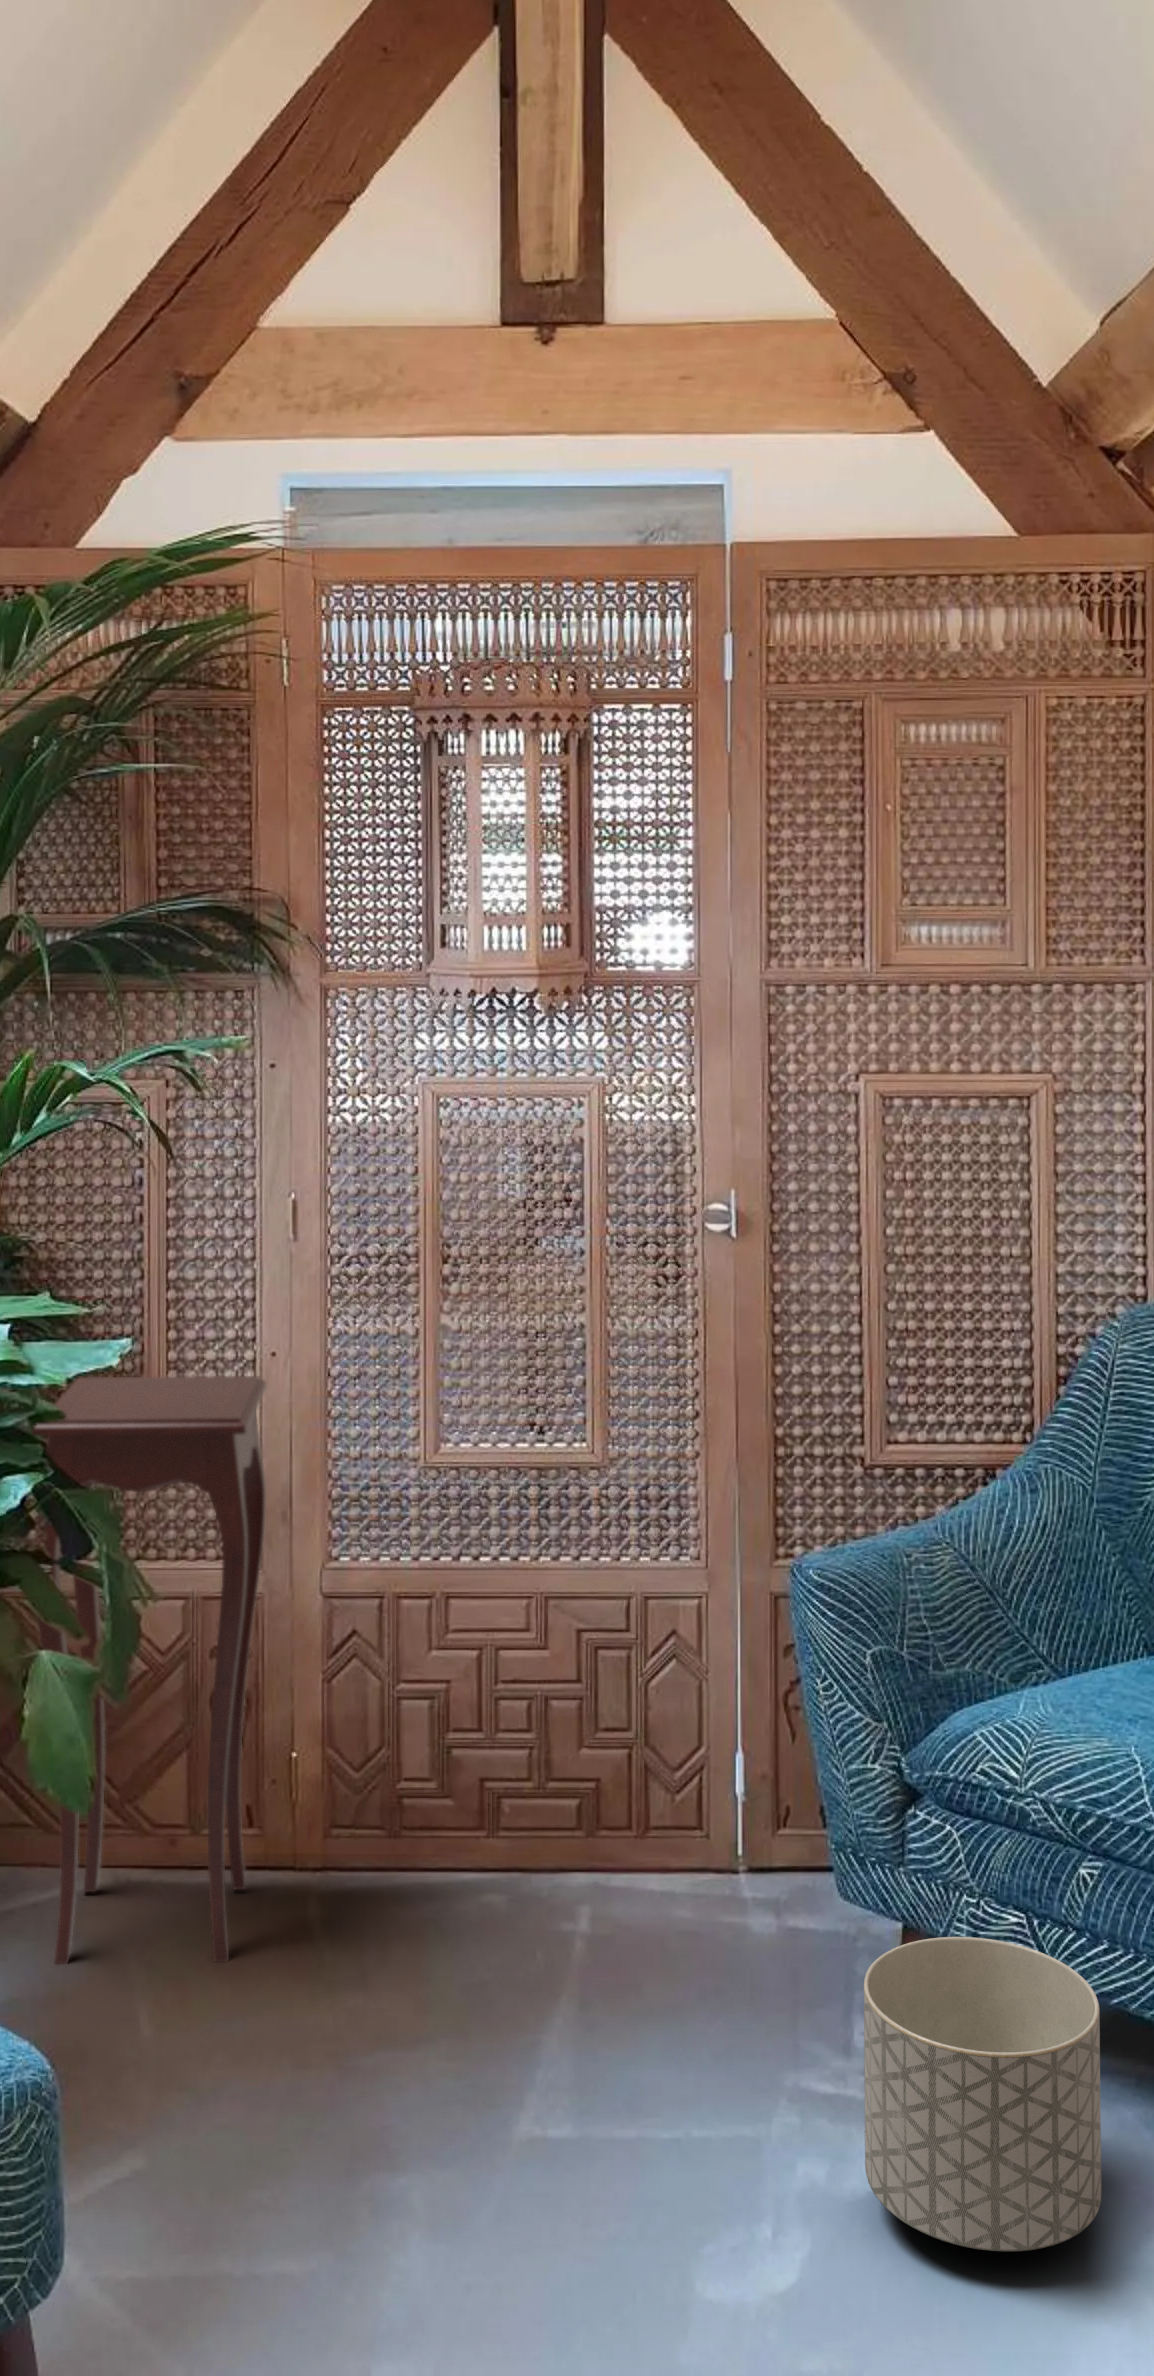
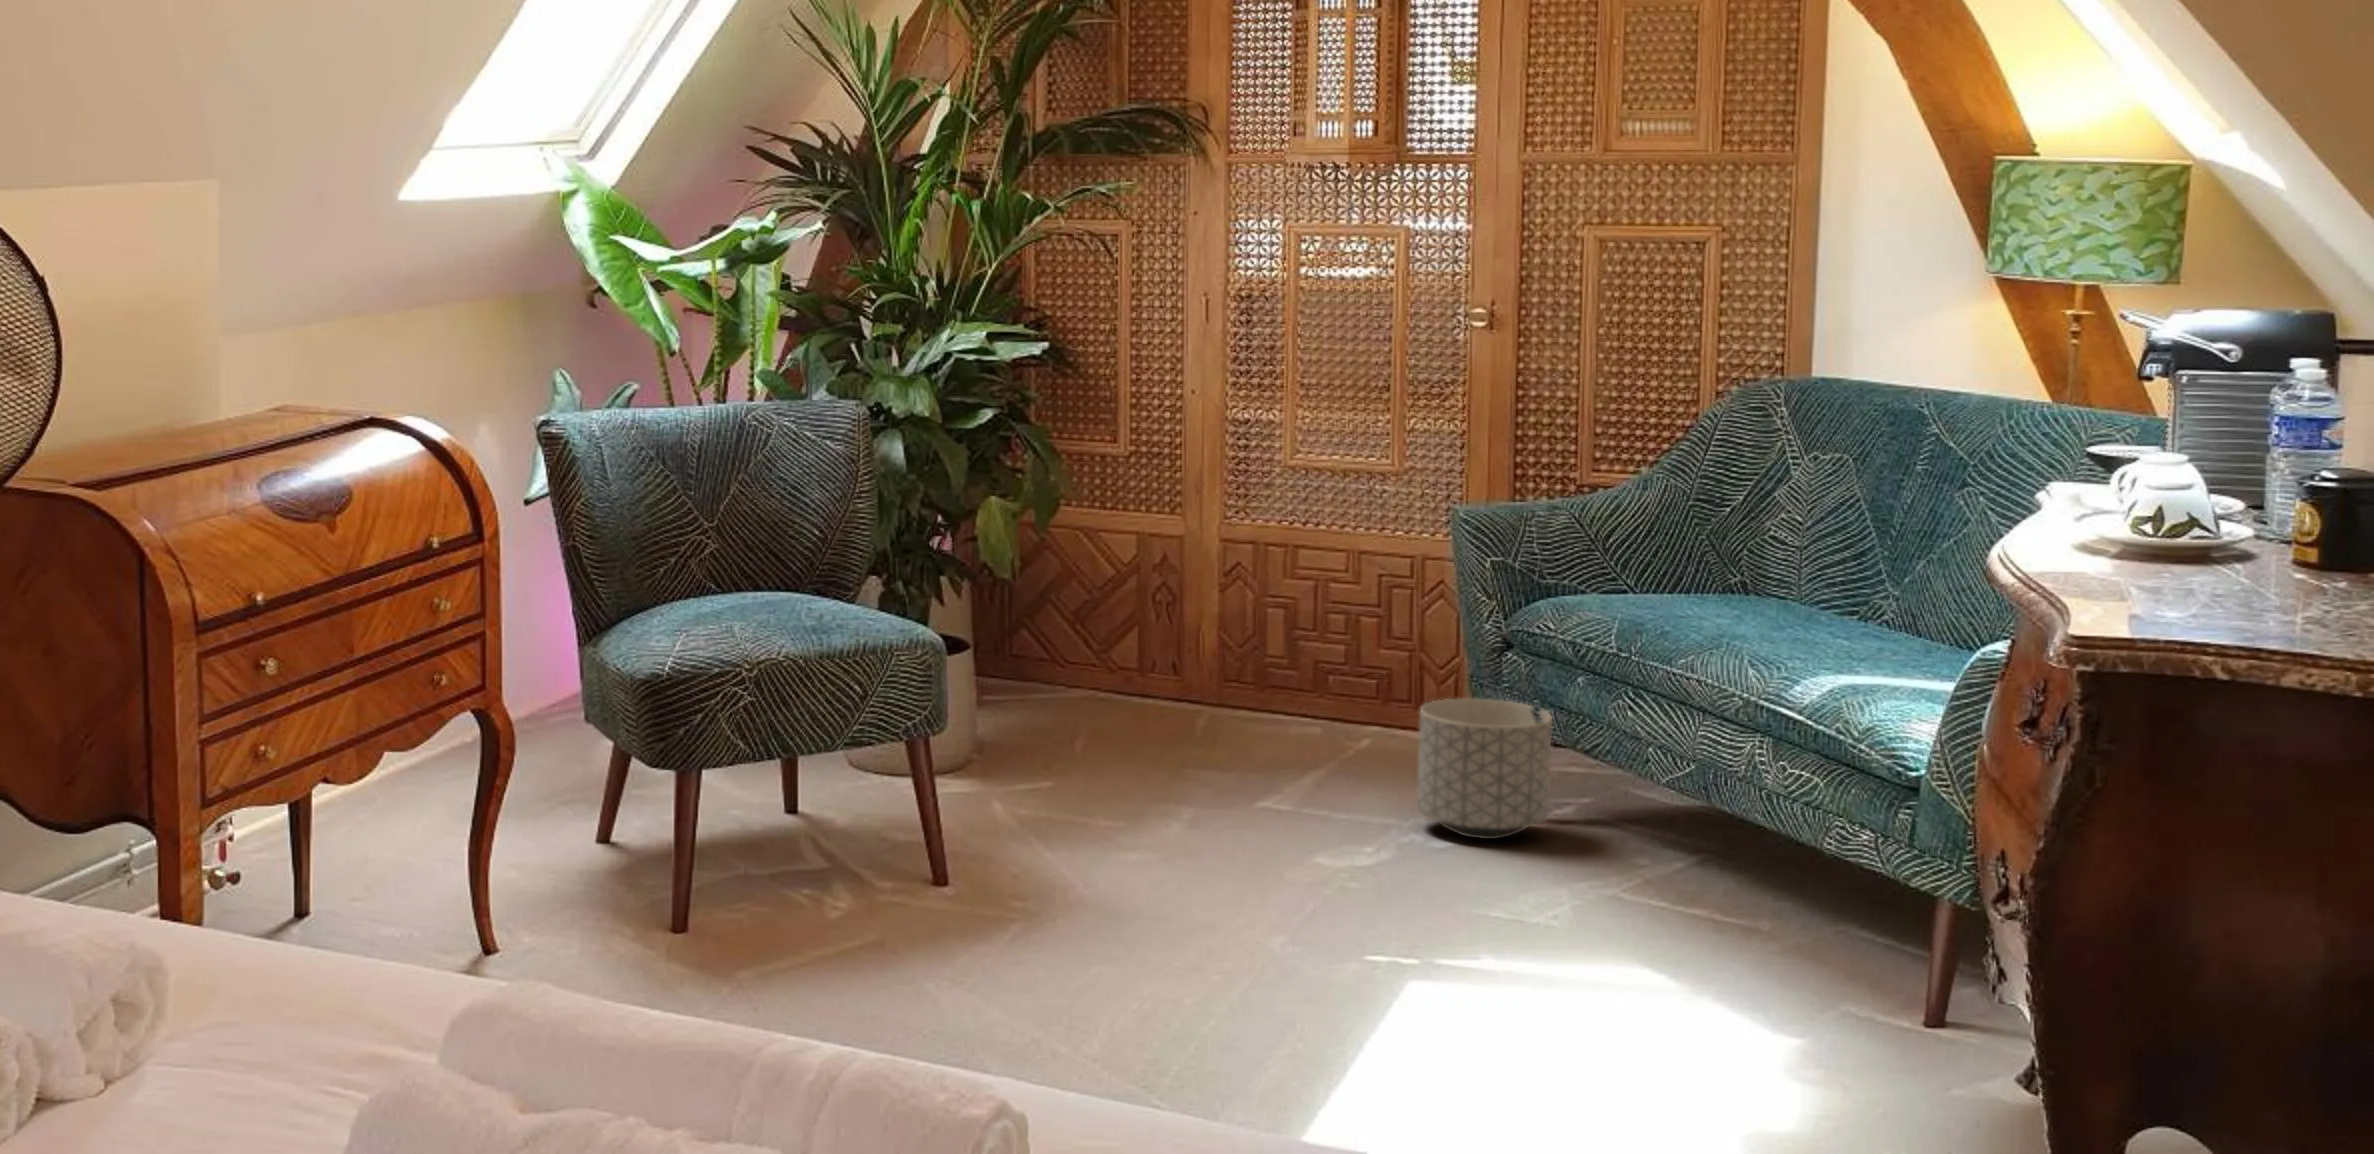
side table: present [32,1376,266,1964] -> none [1032,402,1187,733]

